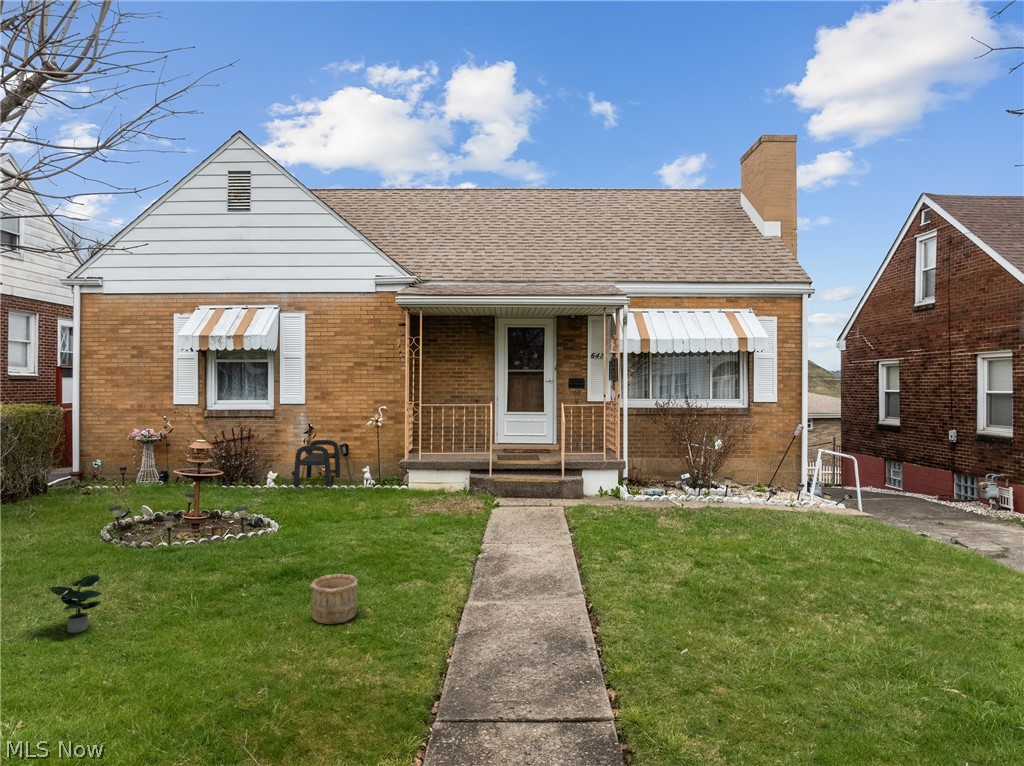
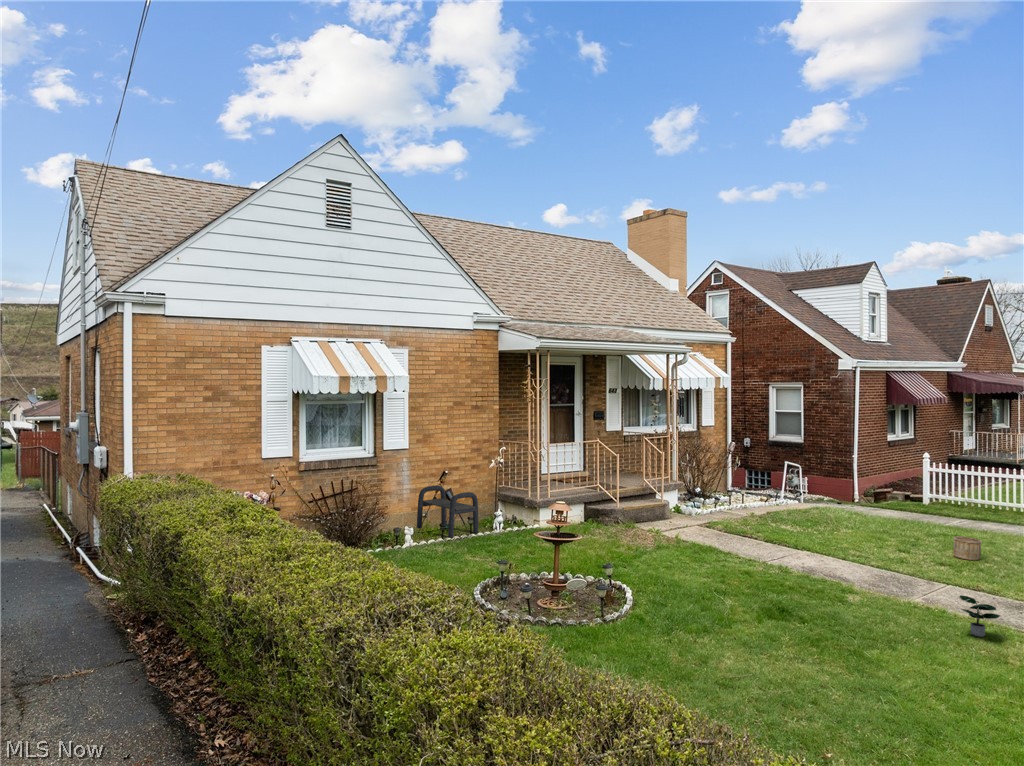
wooden bucket: present [310,574,358,624] -> present [953,536,982,560]
potted plant: present [49,575,102,633] -> present [959,595,1000,637]

